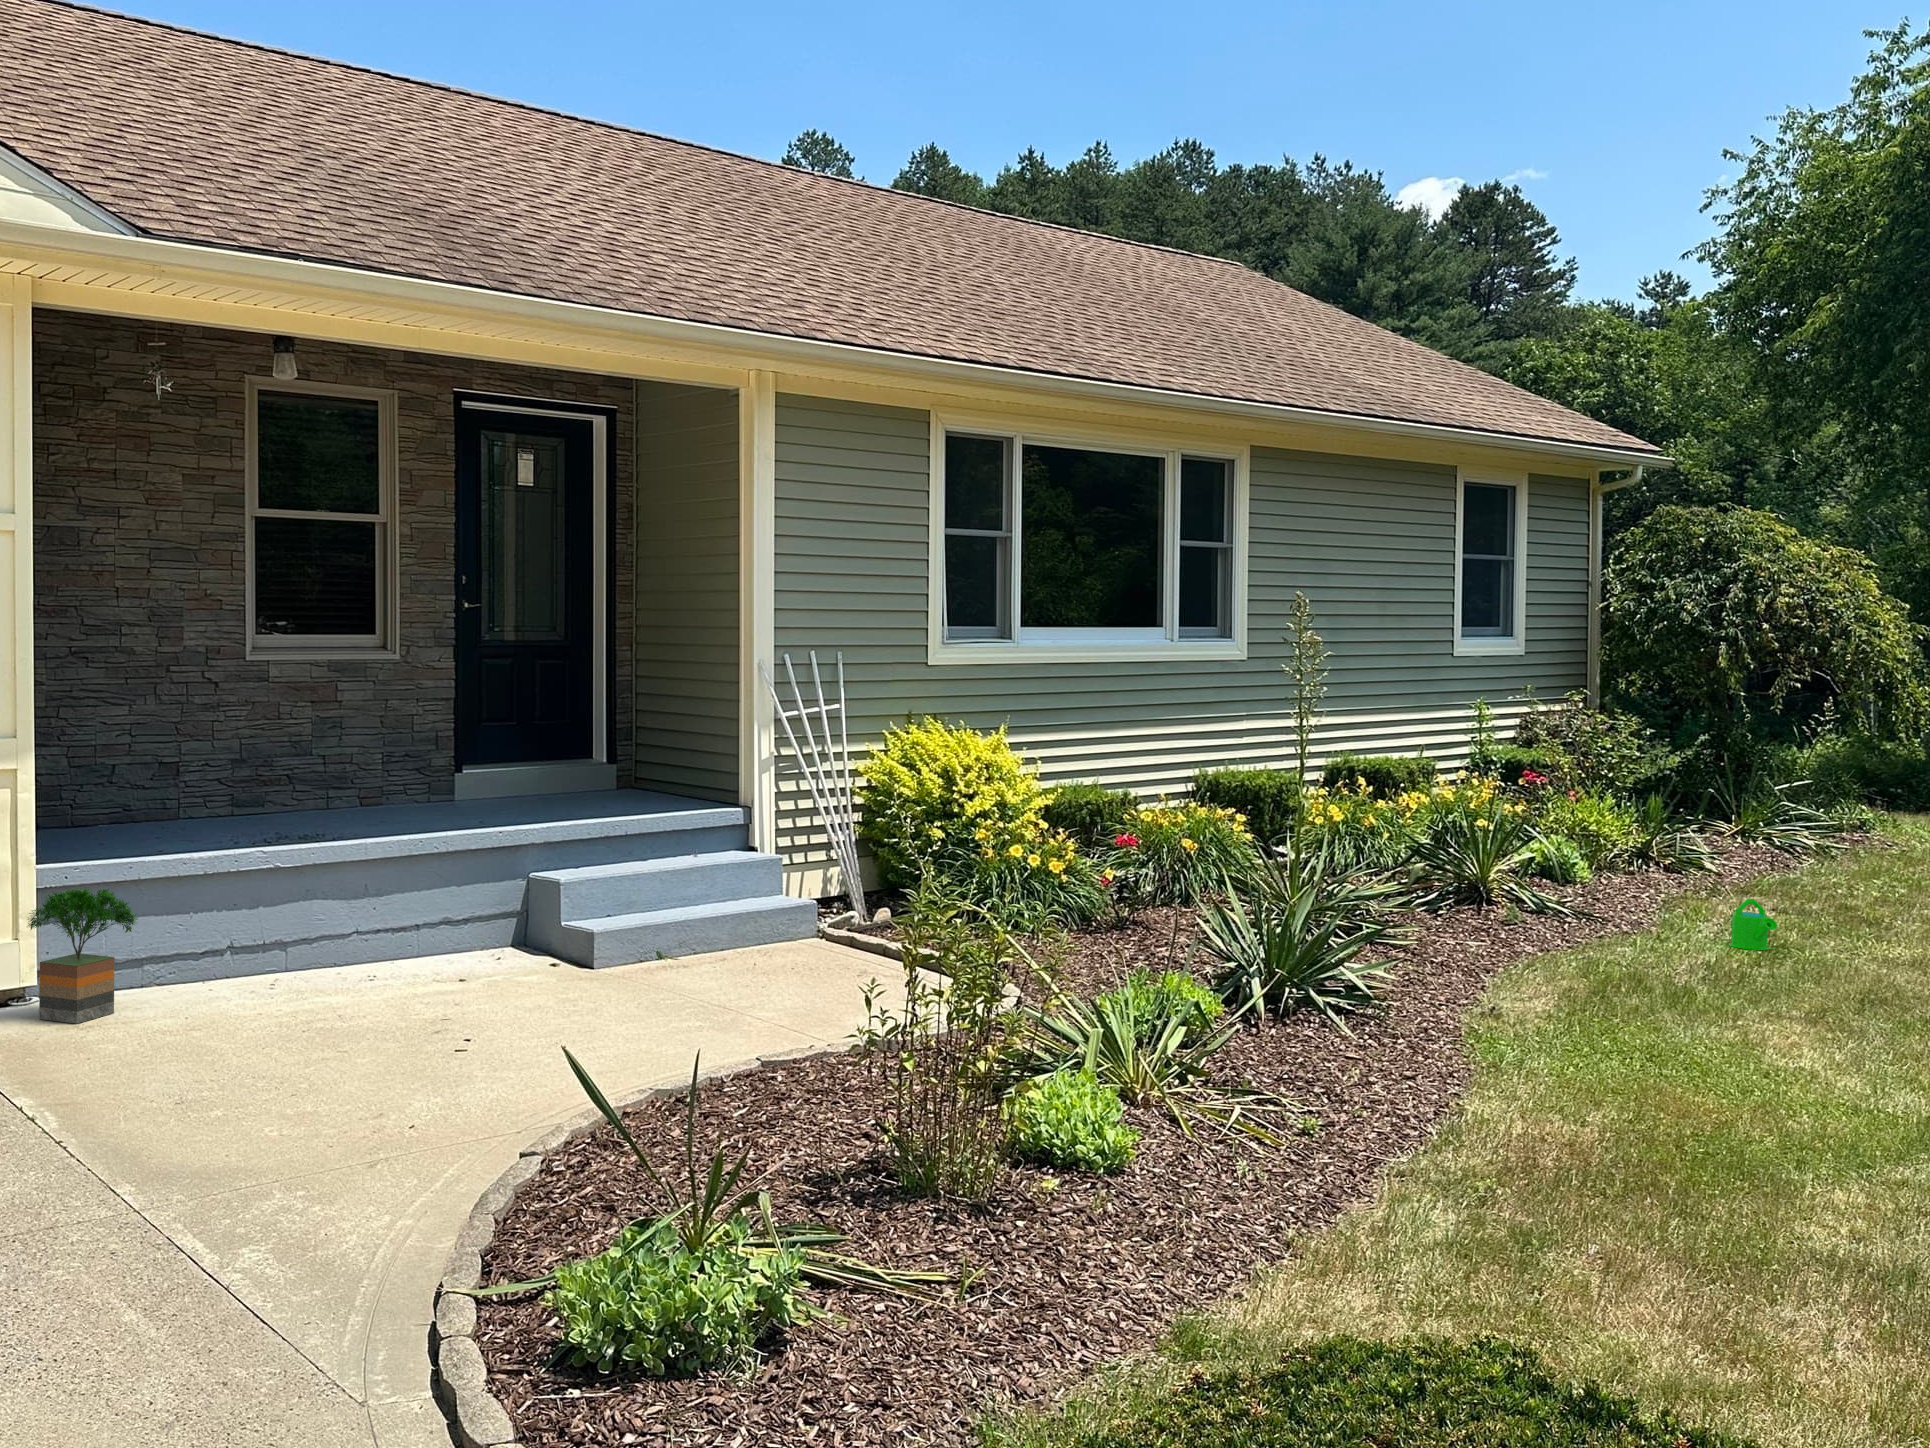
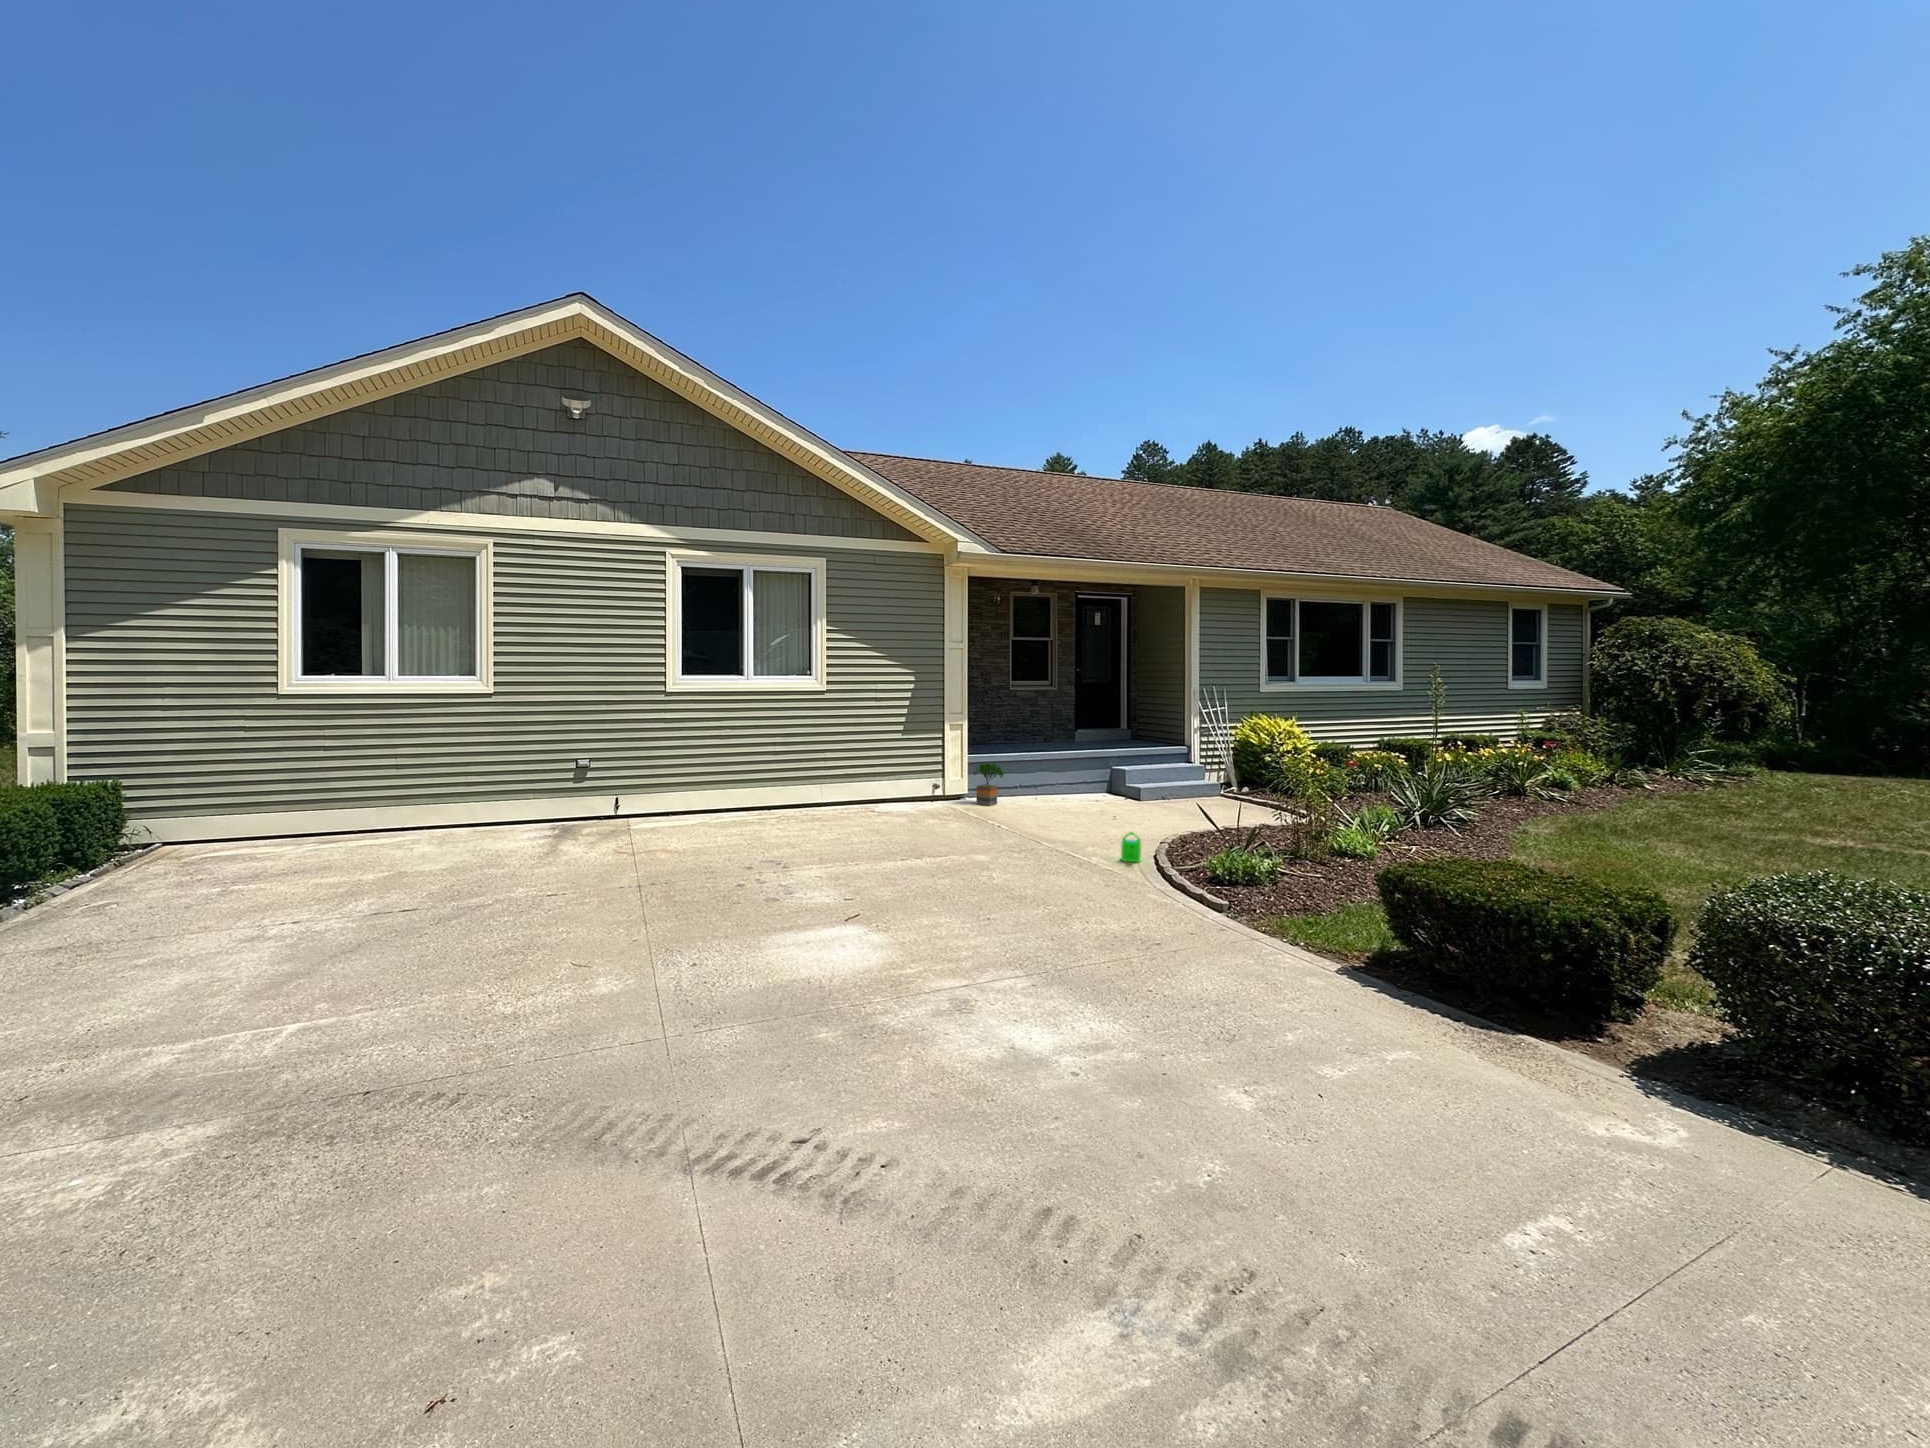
watering can: present [1729,899,1777,950] -> present [1121,832,1141,862]

